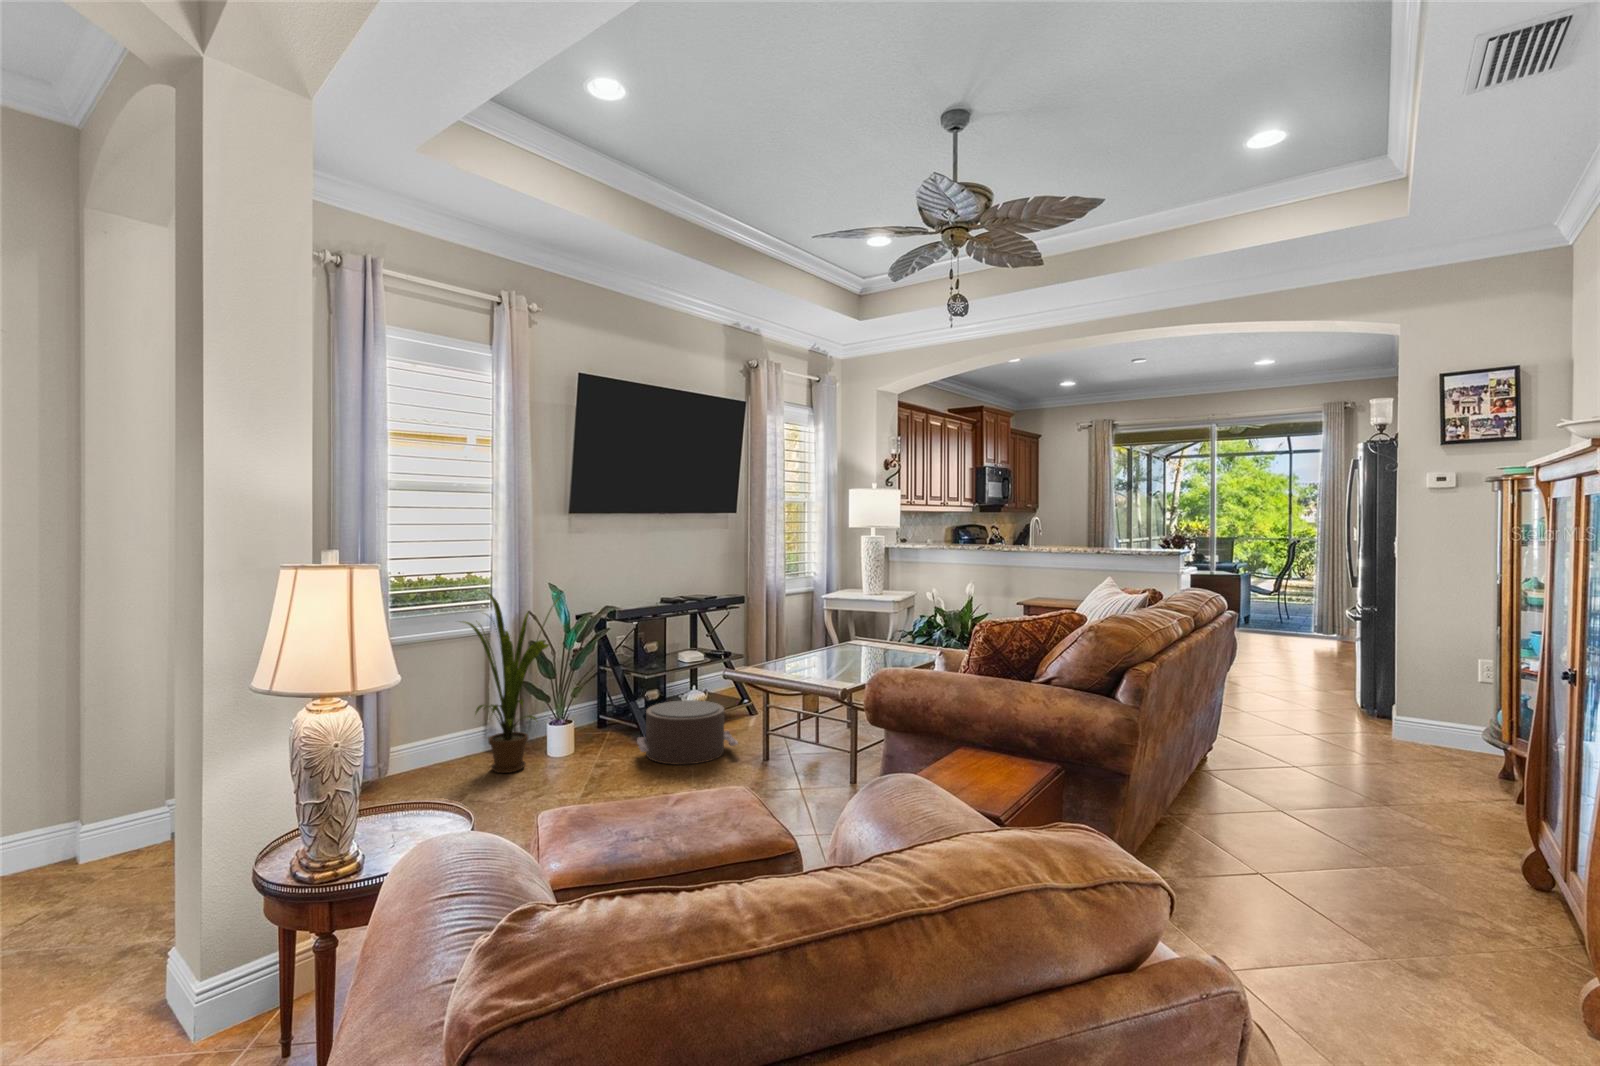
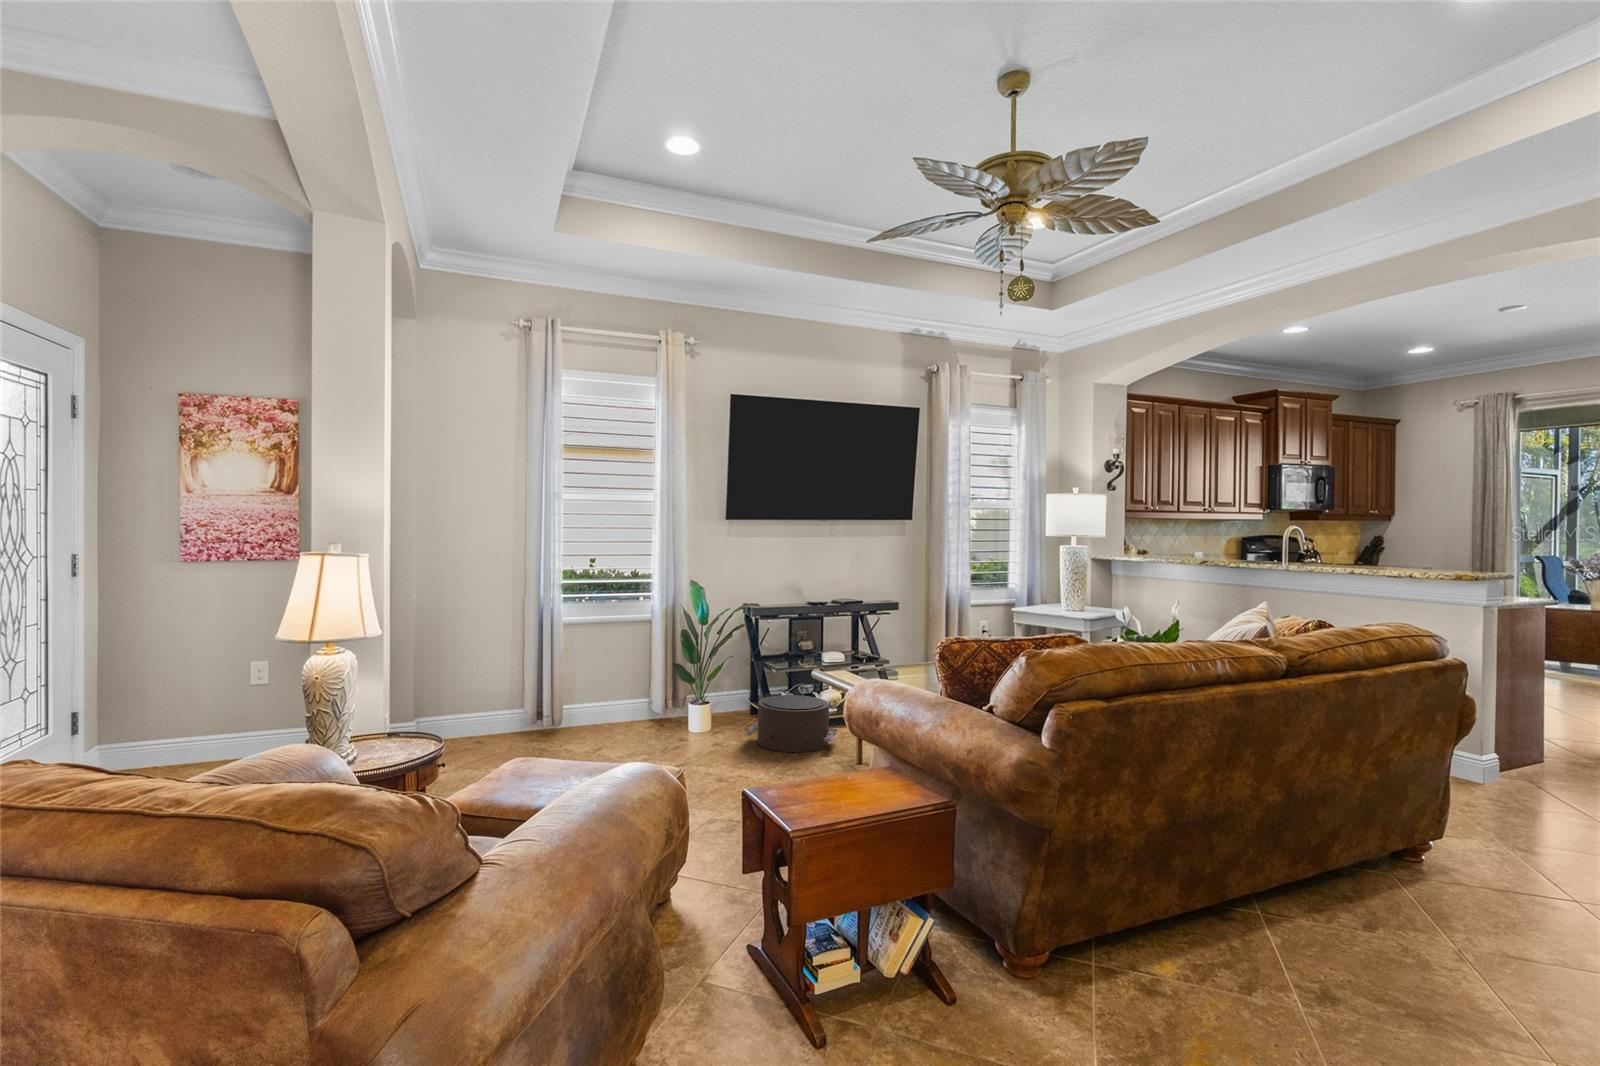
house plant: present [463,593,556,773] -> none [606,583,689,736]

